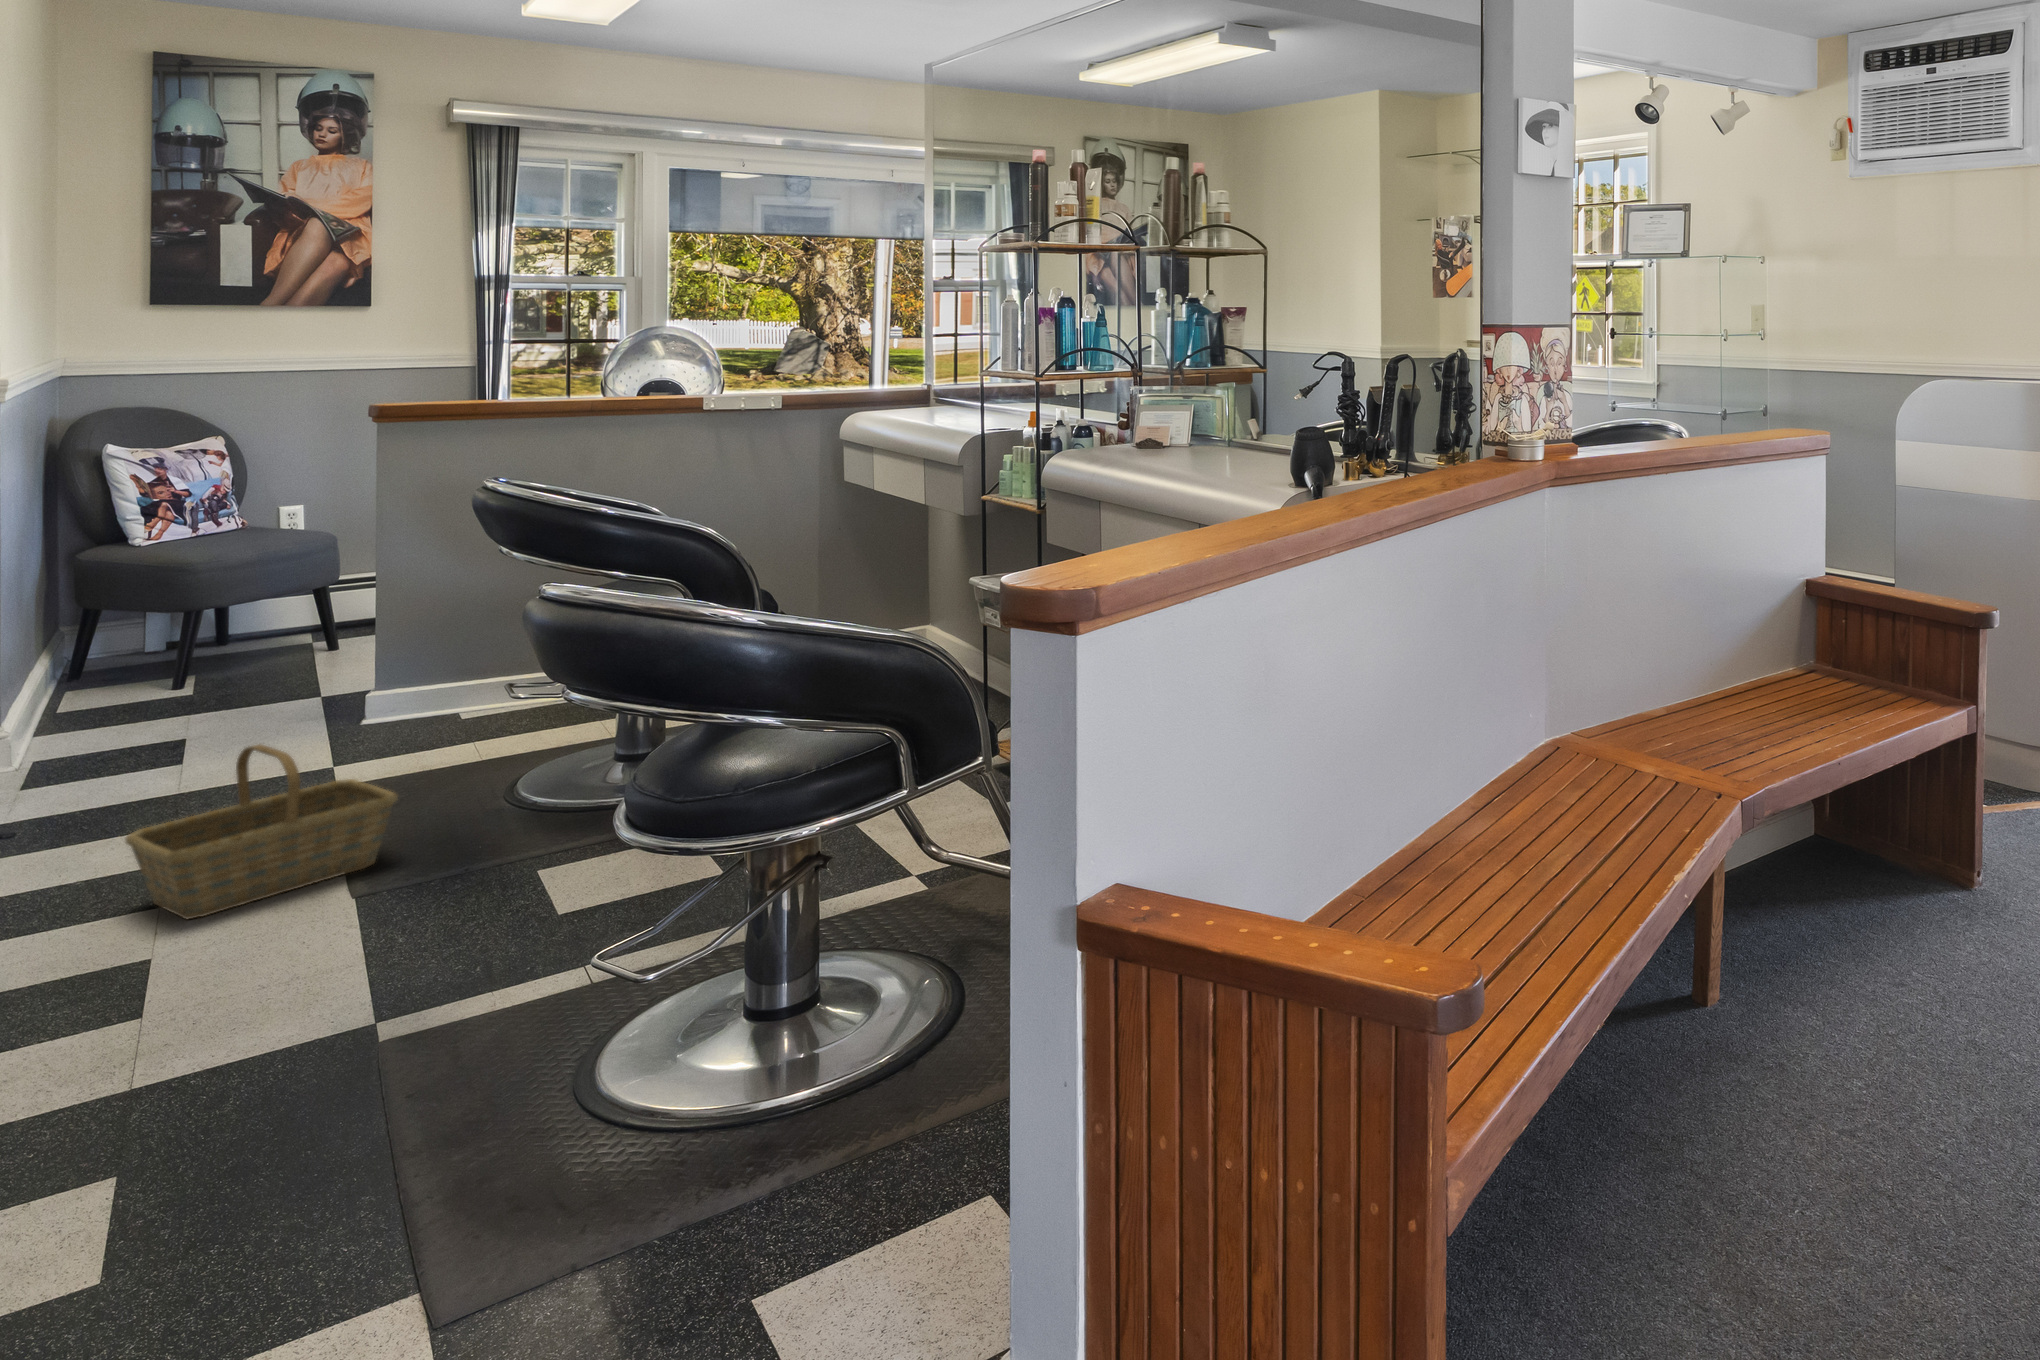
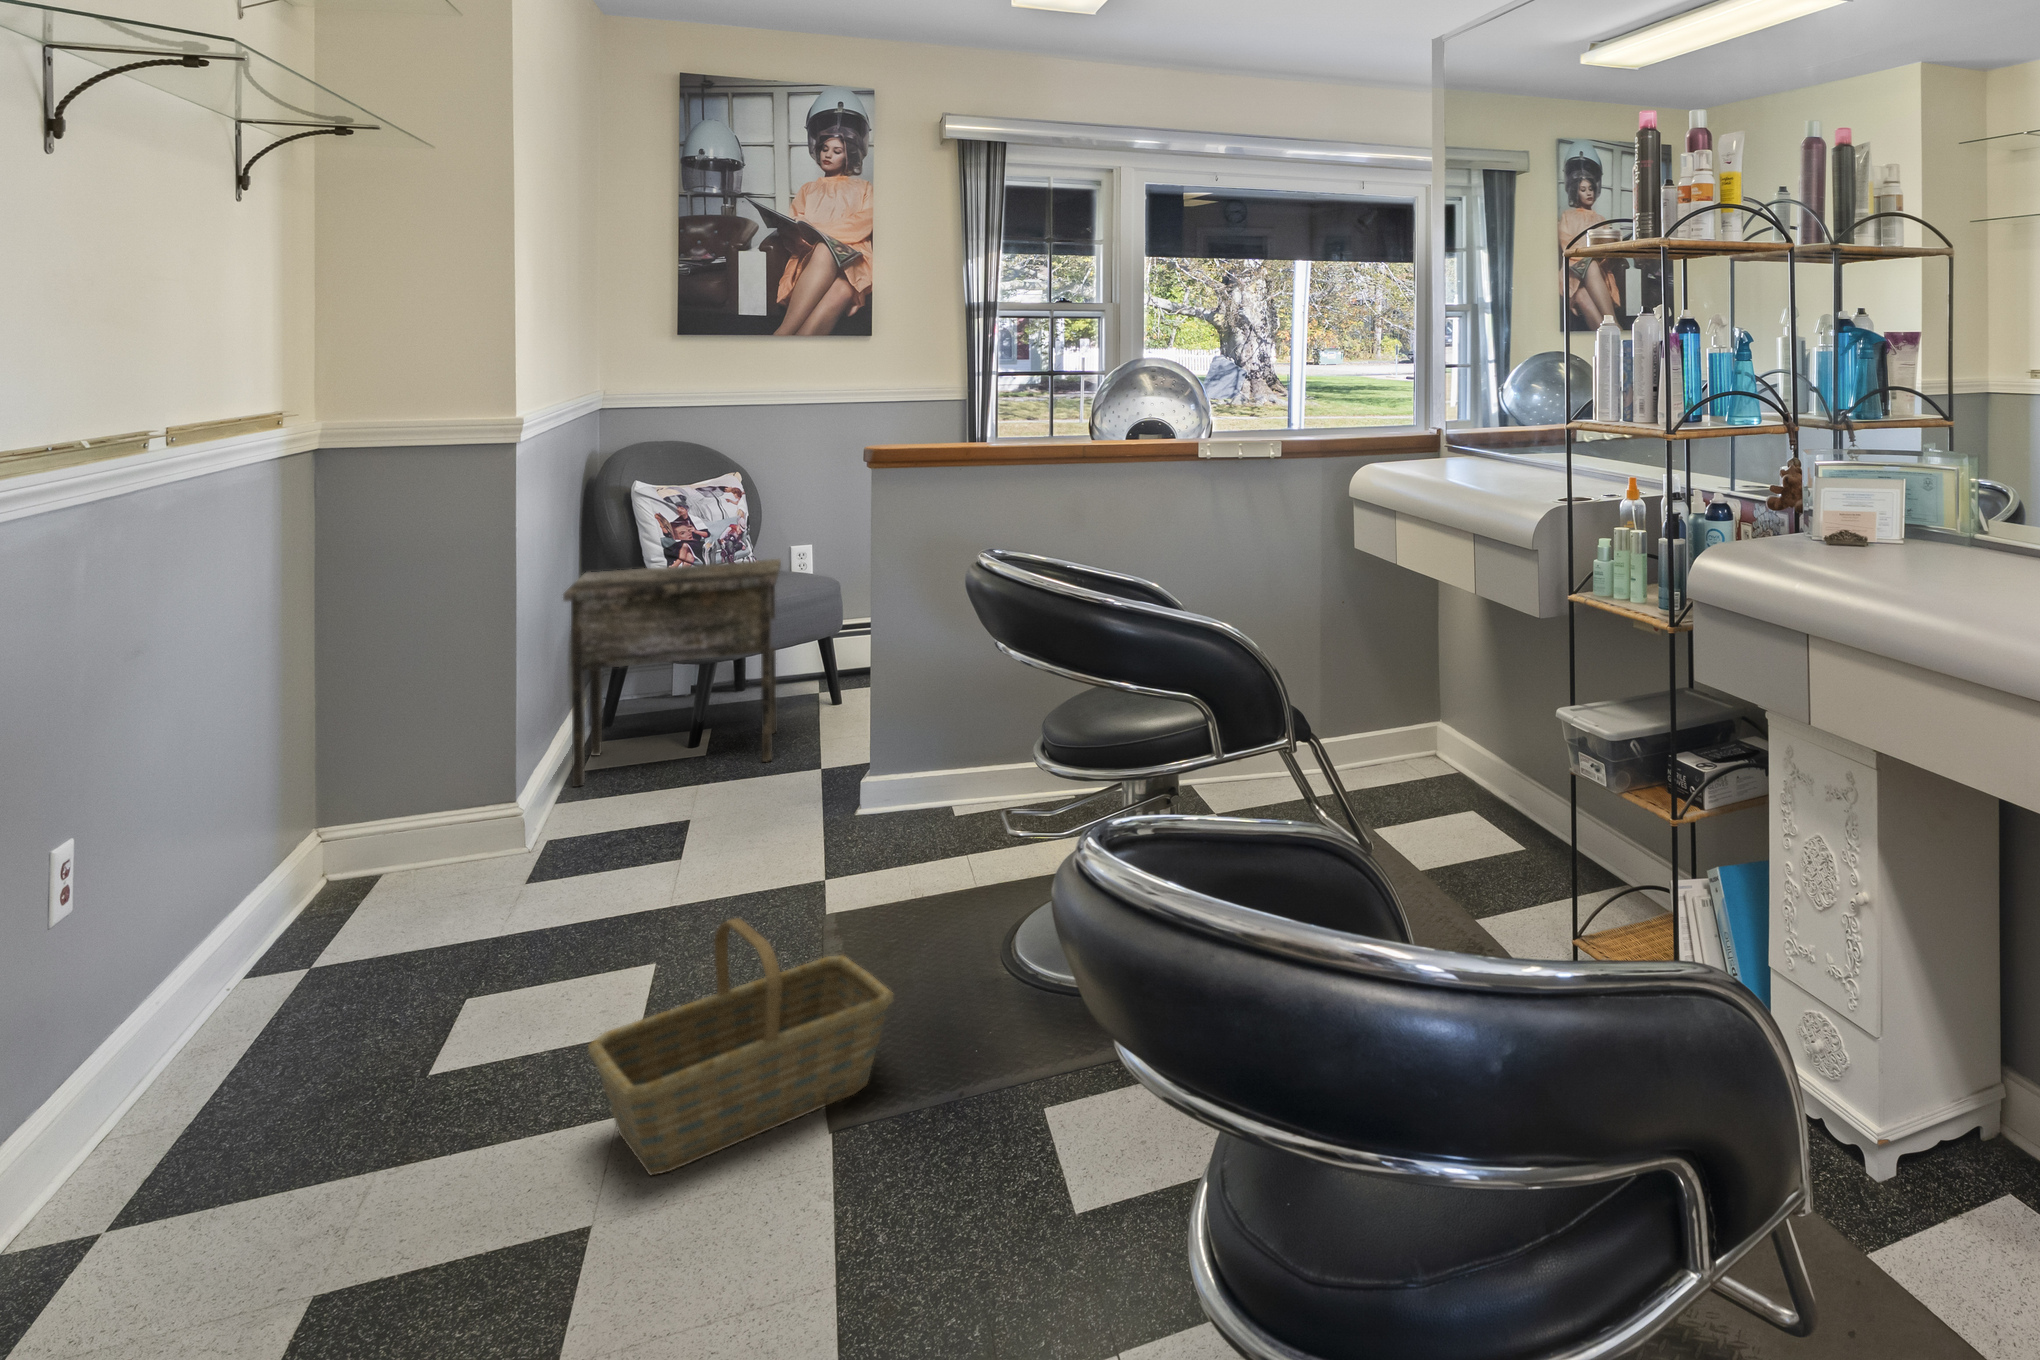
side table: none [39,512,275,719] -> present [563,559,781,787]

